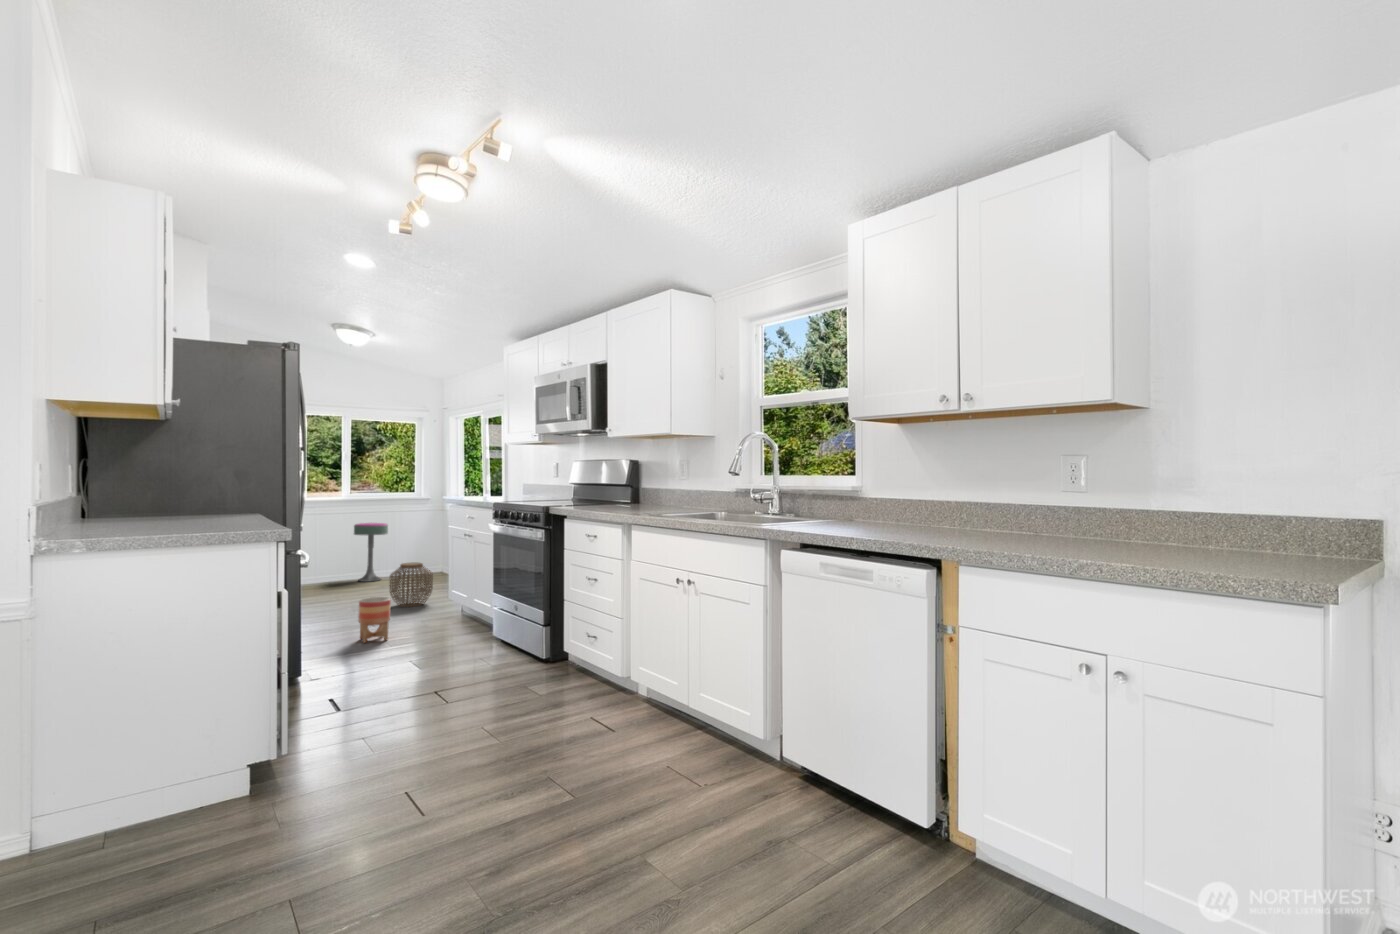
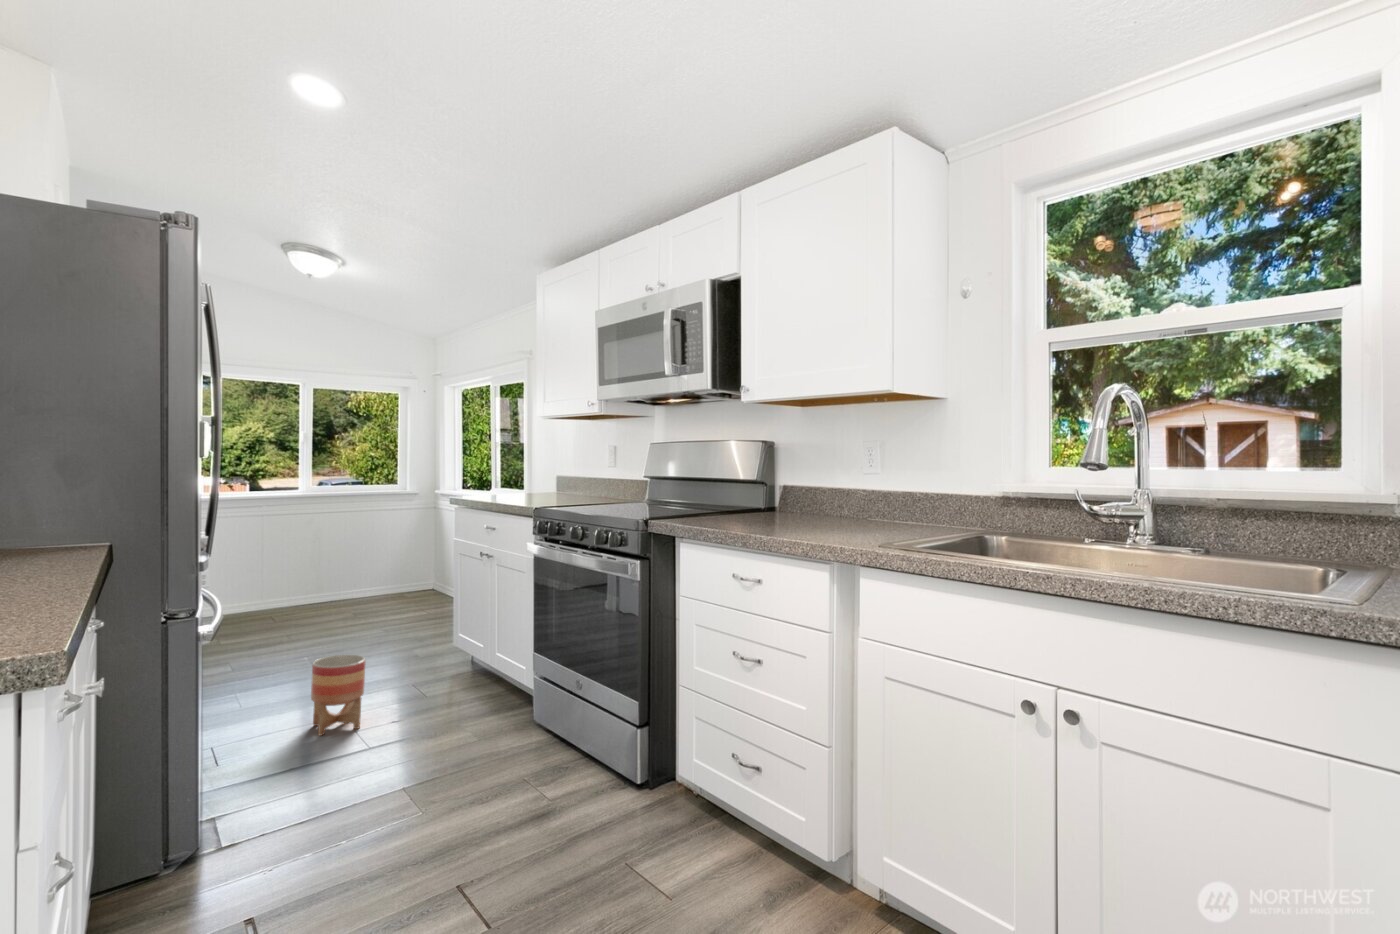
bar stool: present [354,523,388,582] -> none [312,527,360,607]
woven basket: present [389,562,433,607] -> none [361,588,426,655]

